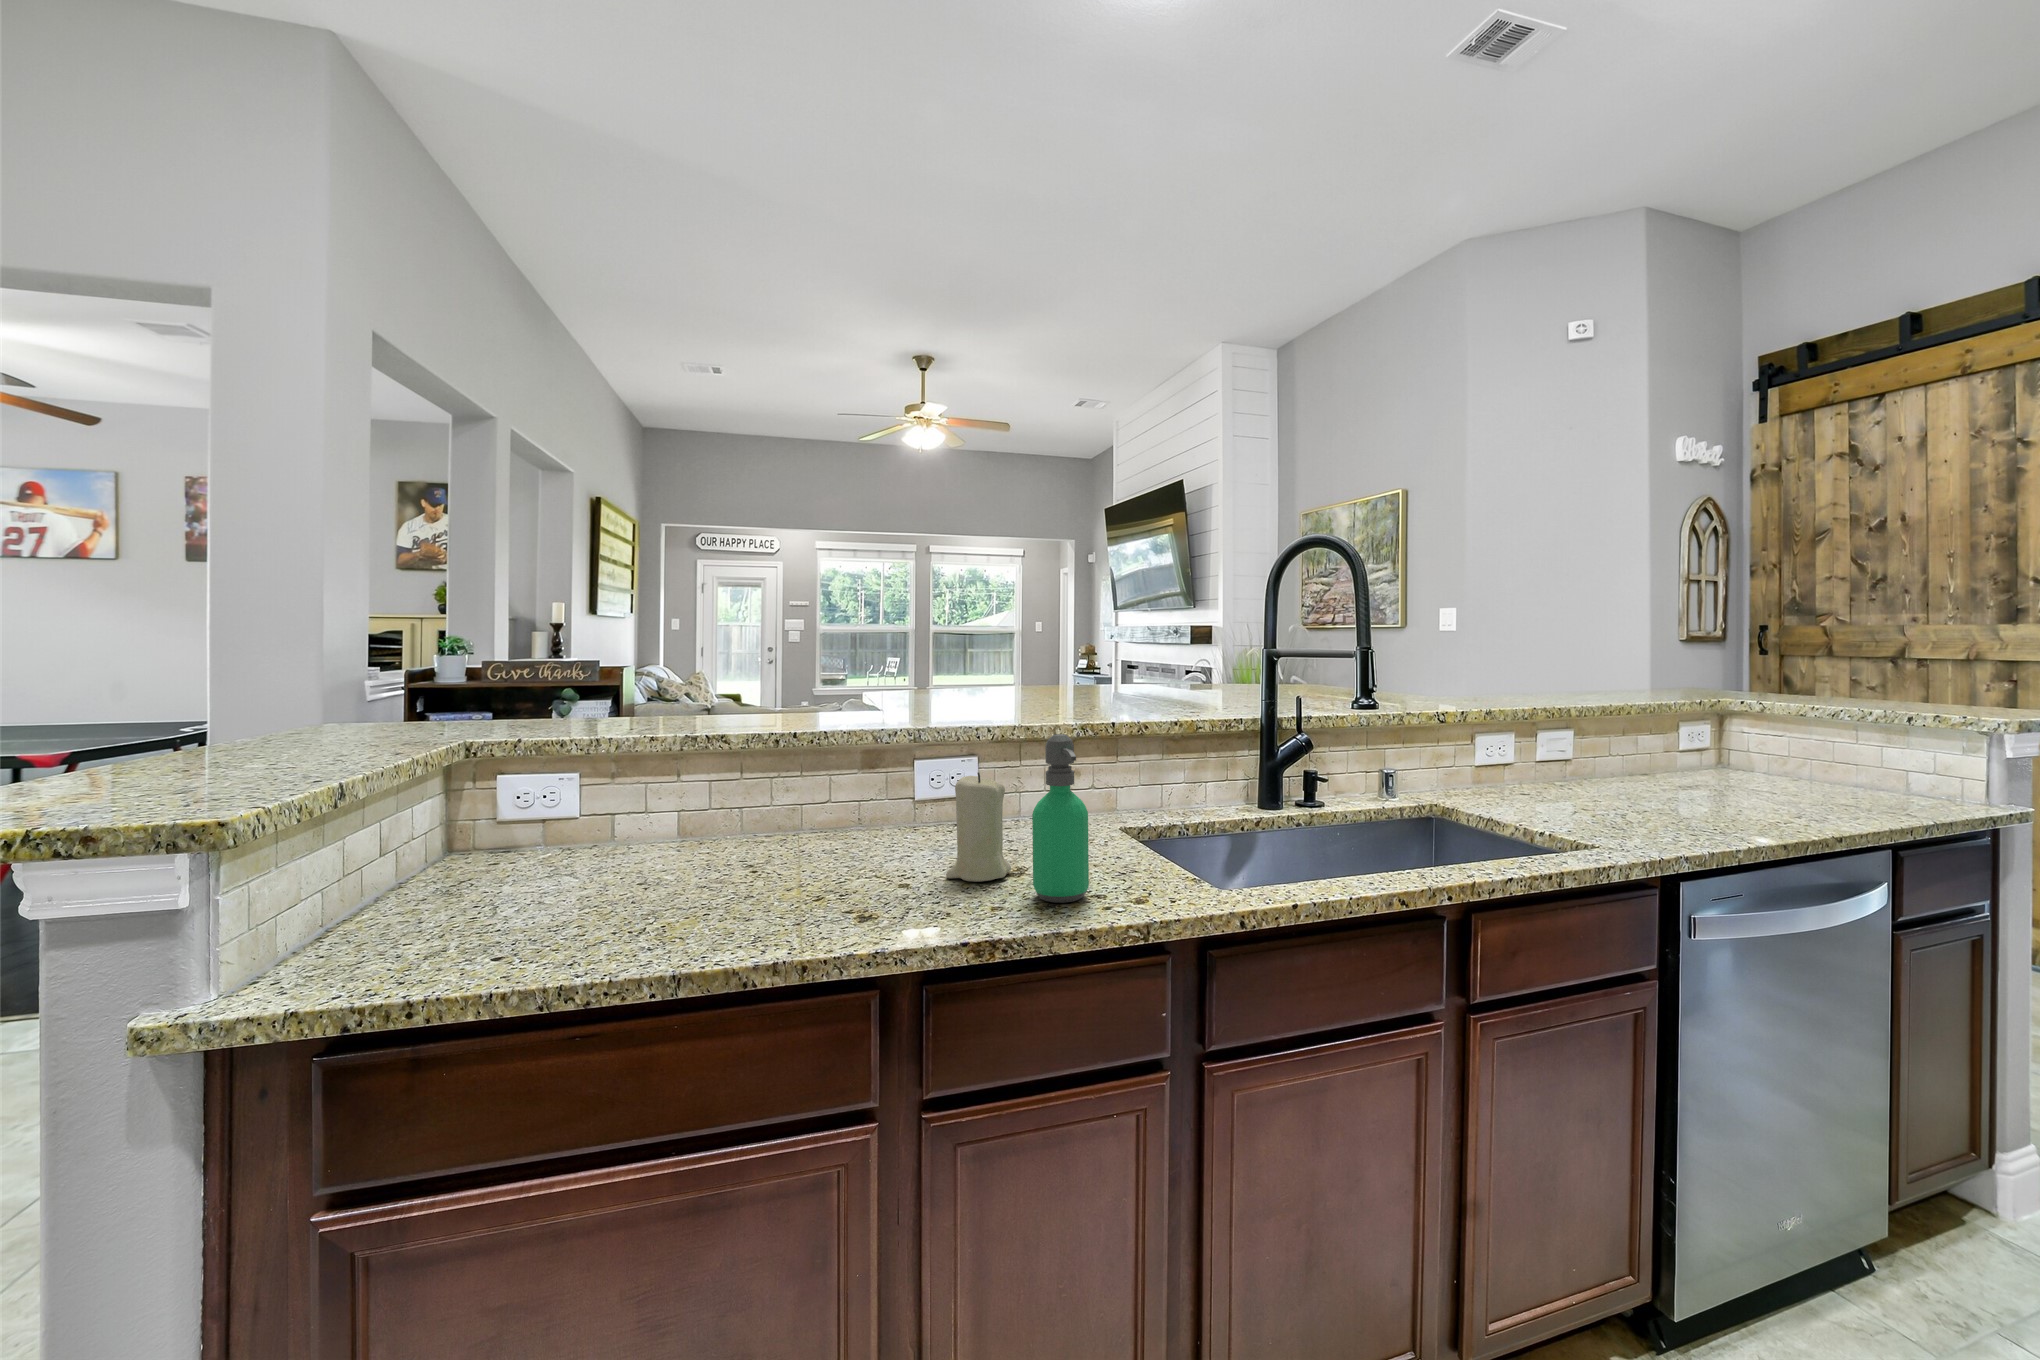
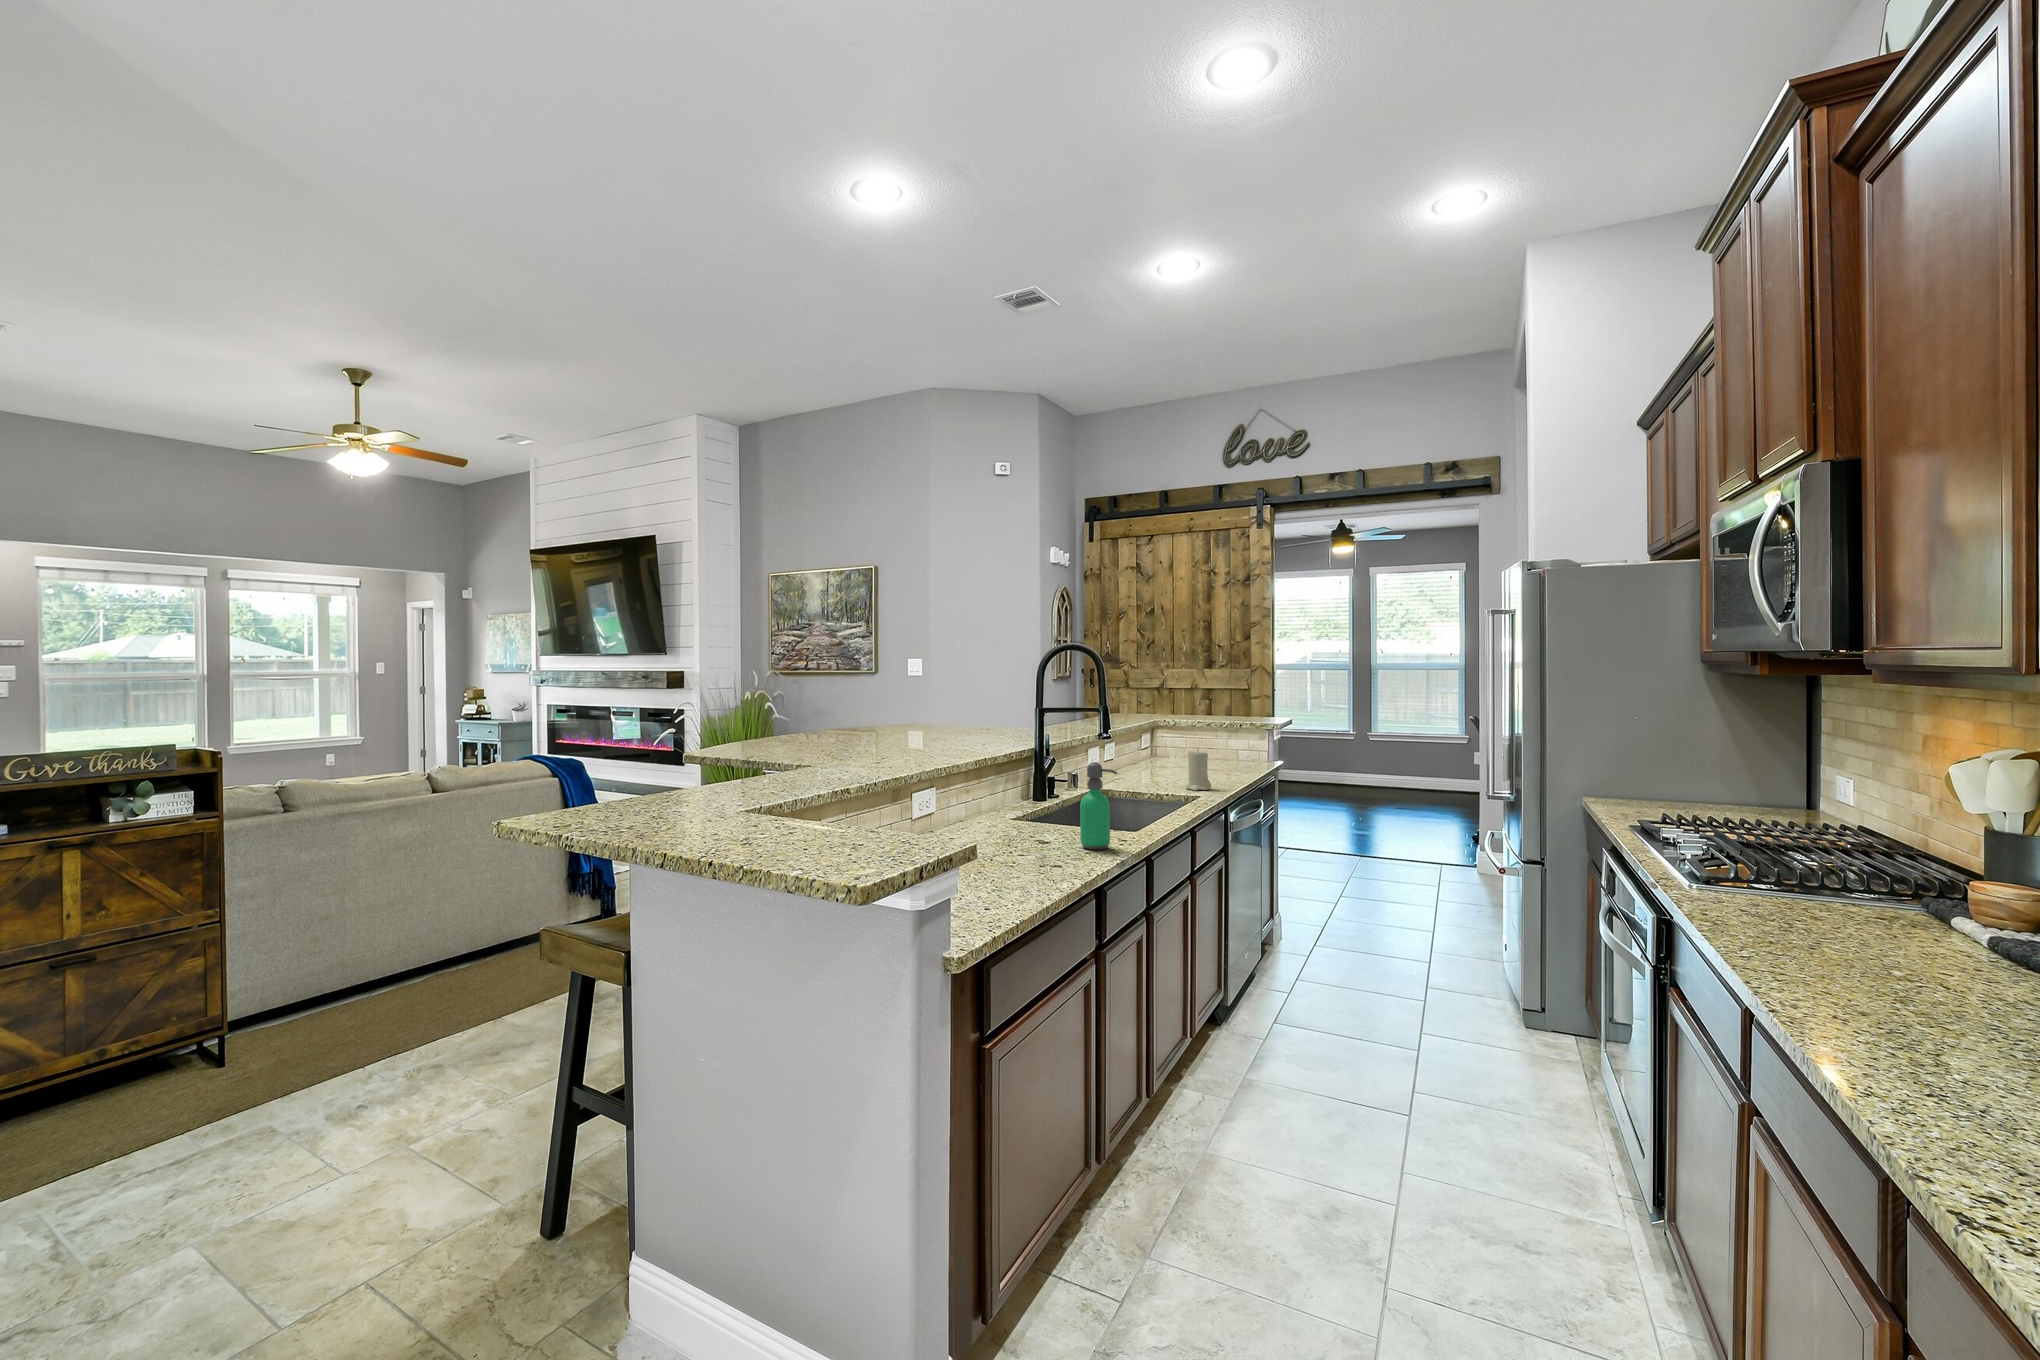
candle: present [946,772,1011,882] -> present [1186,750,1211,791]

